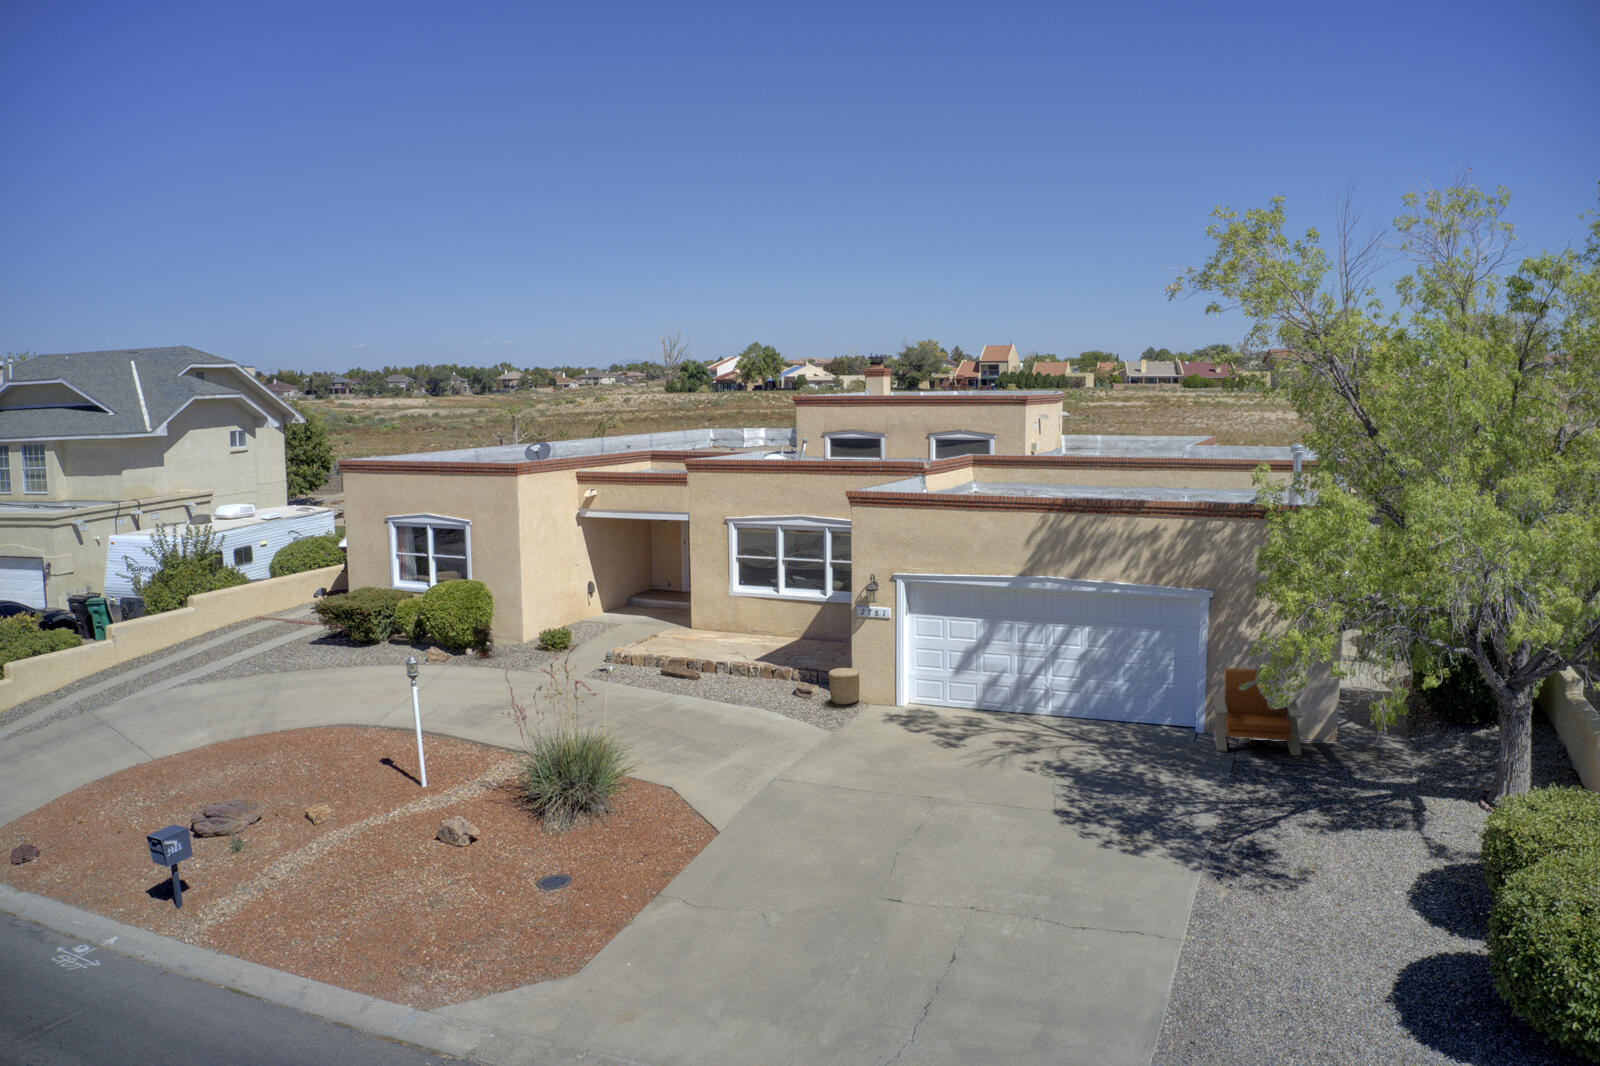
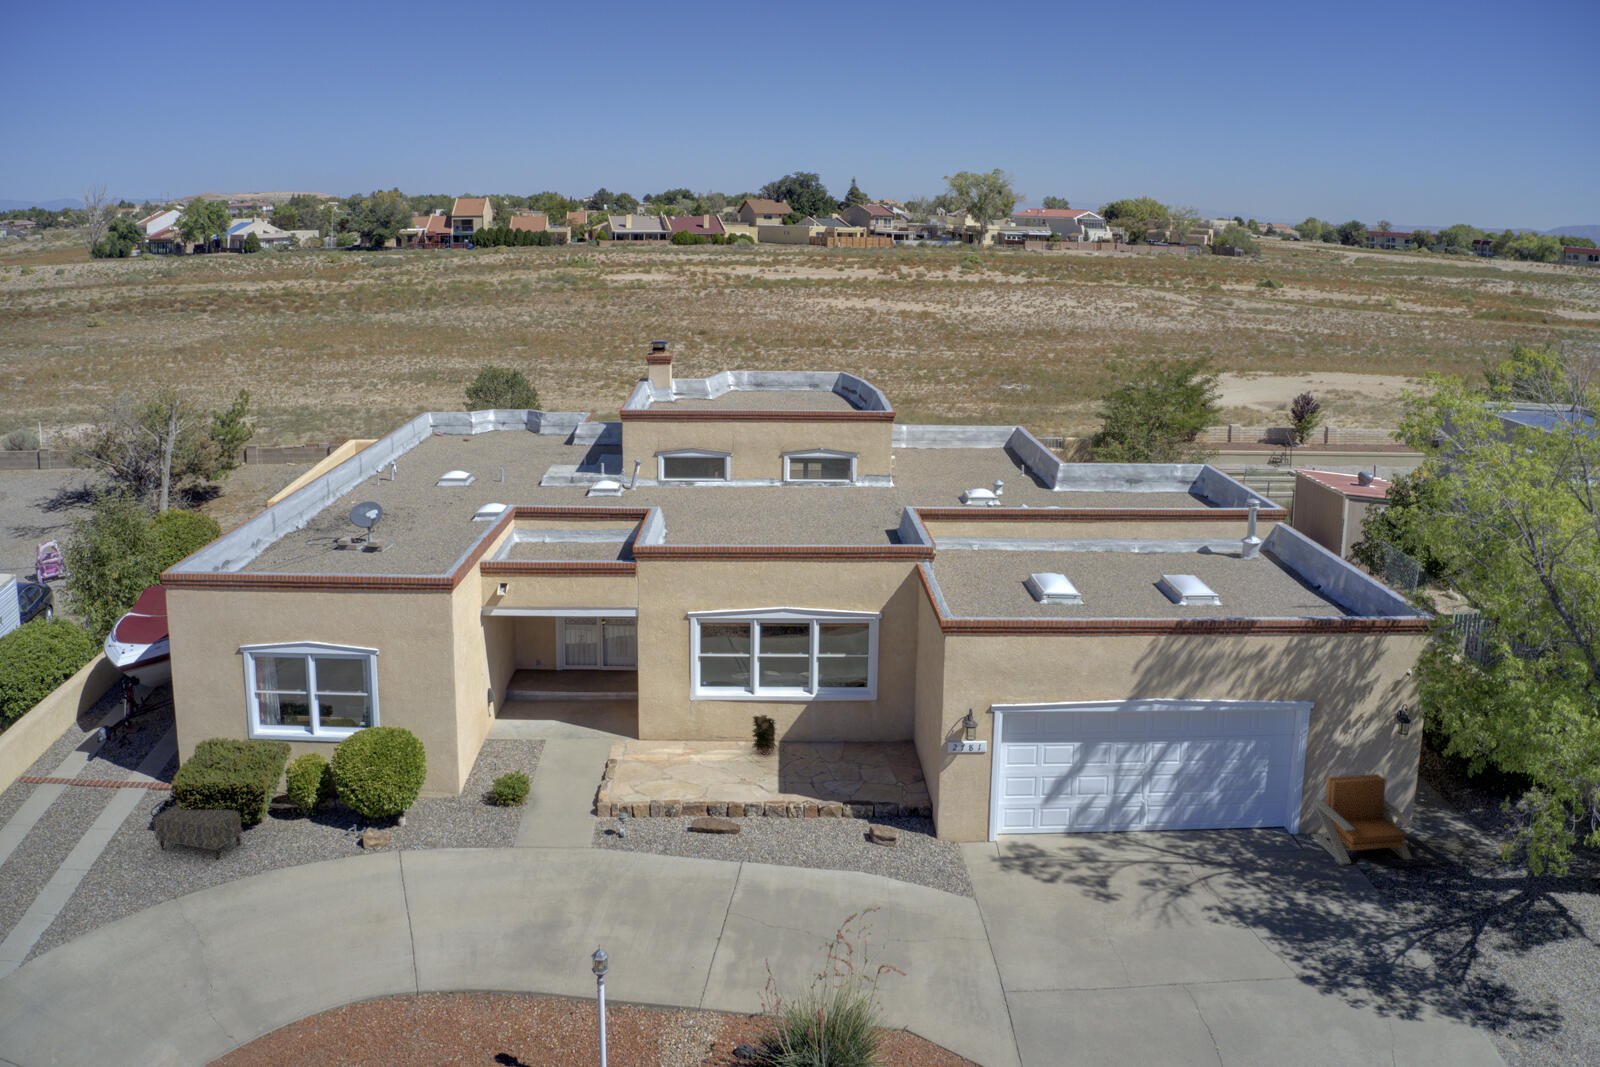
bench: none [319,623,371,660] -> present [153,805,242,859]
decorative plant: present [471,623,493,658] -> present [752,715,777,754]
woven basket: present [828,668,860,704] -> none [917,806,952,850]

